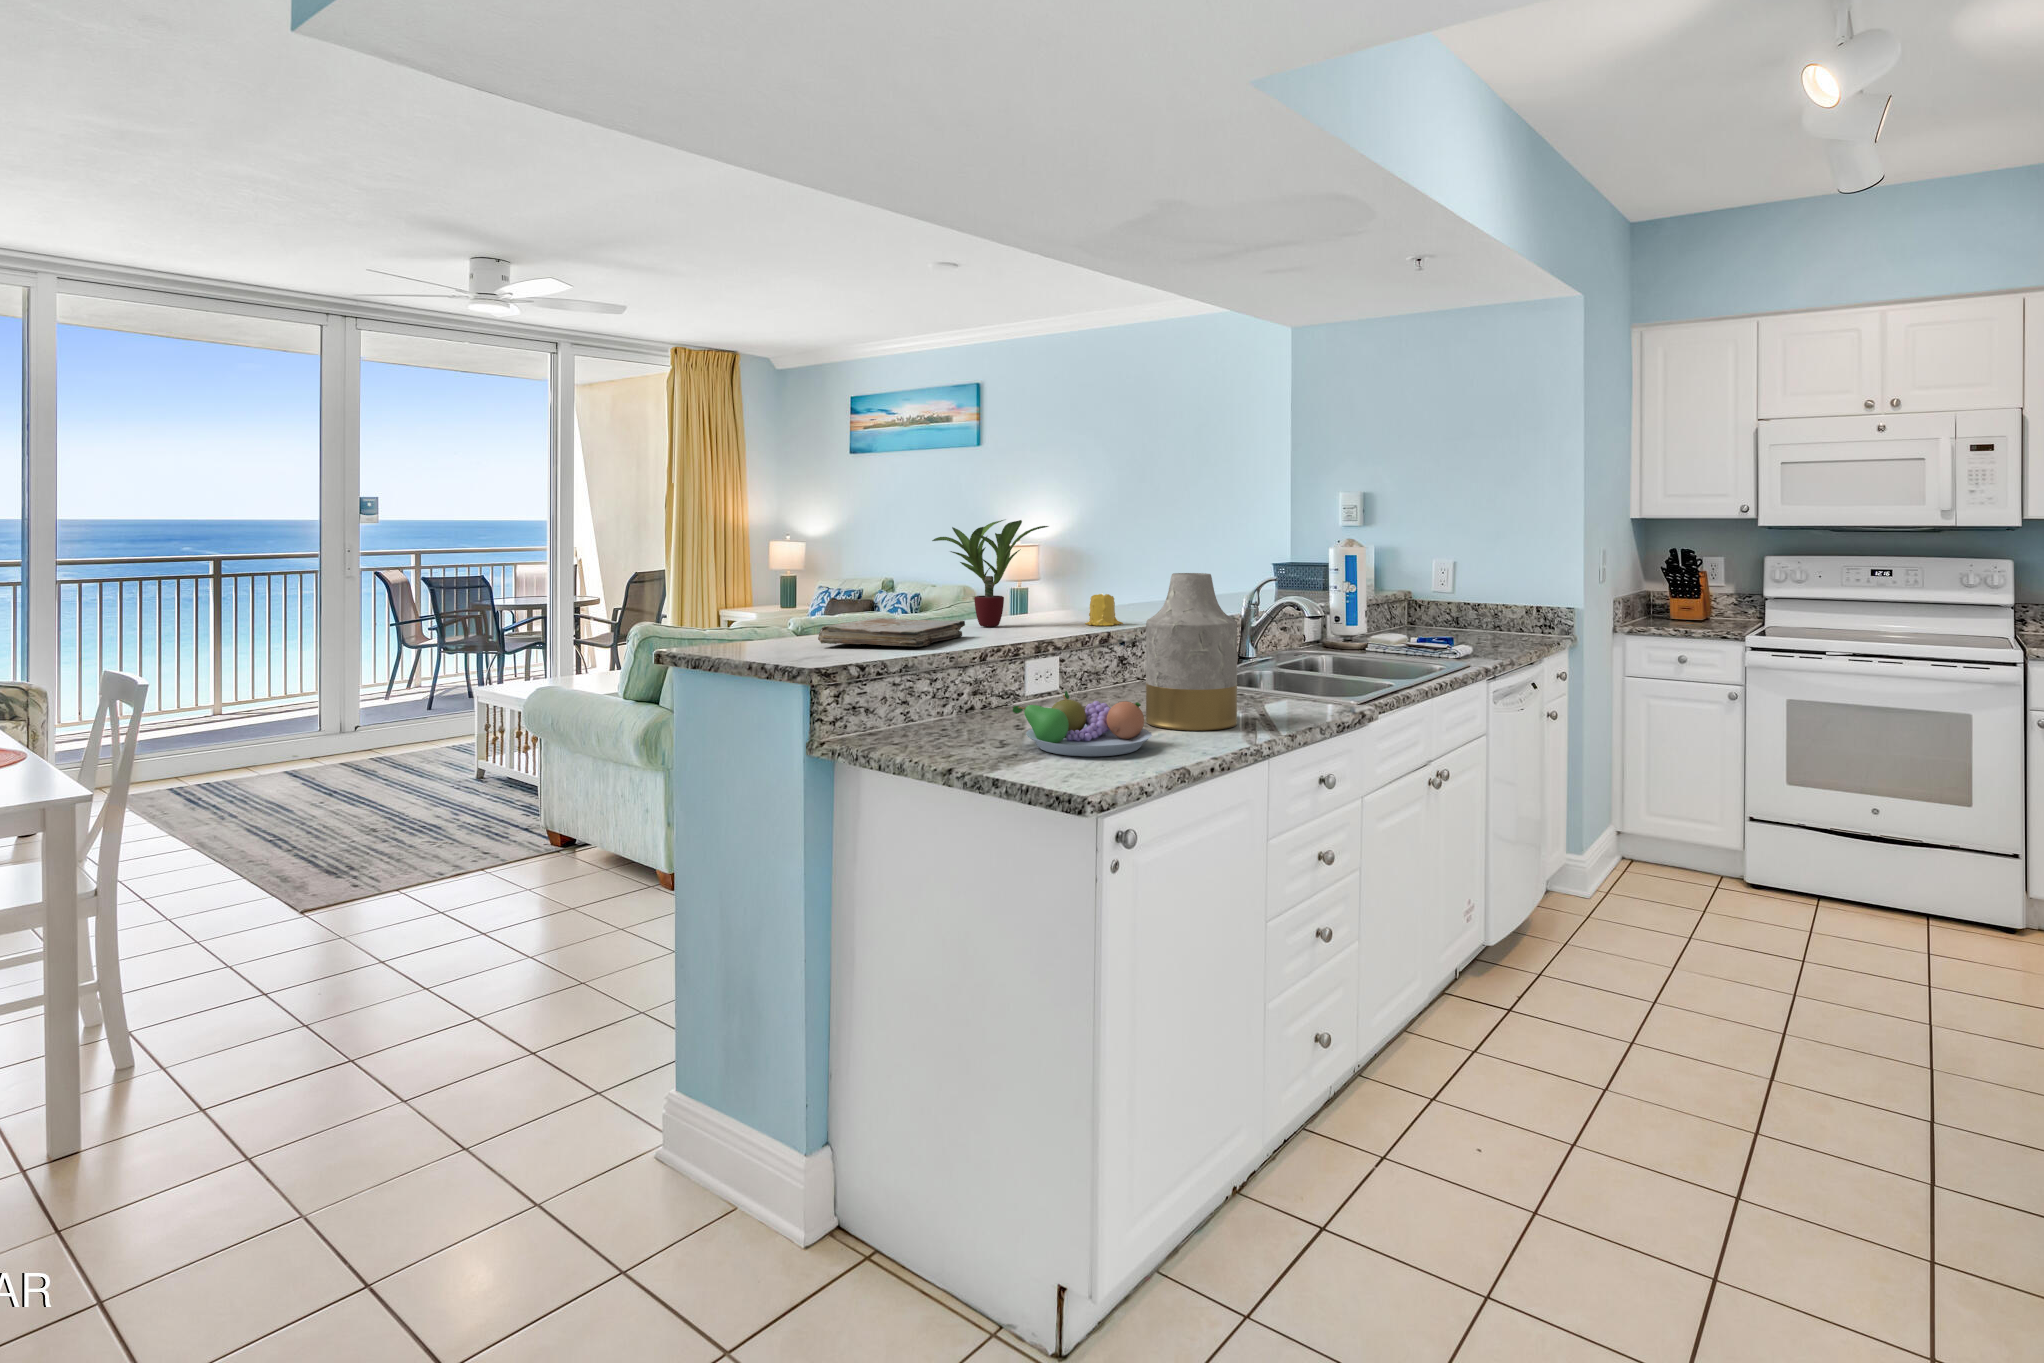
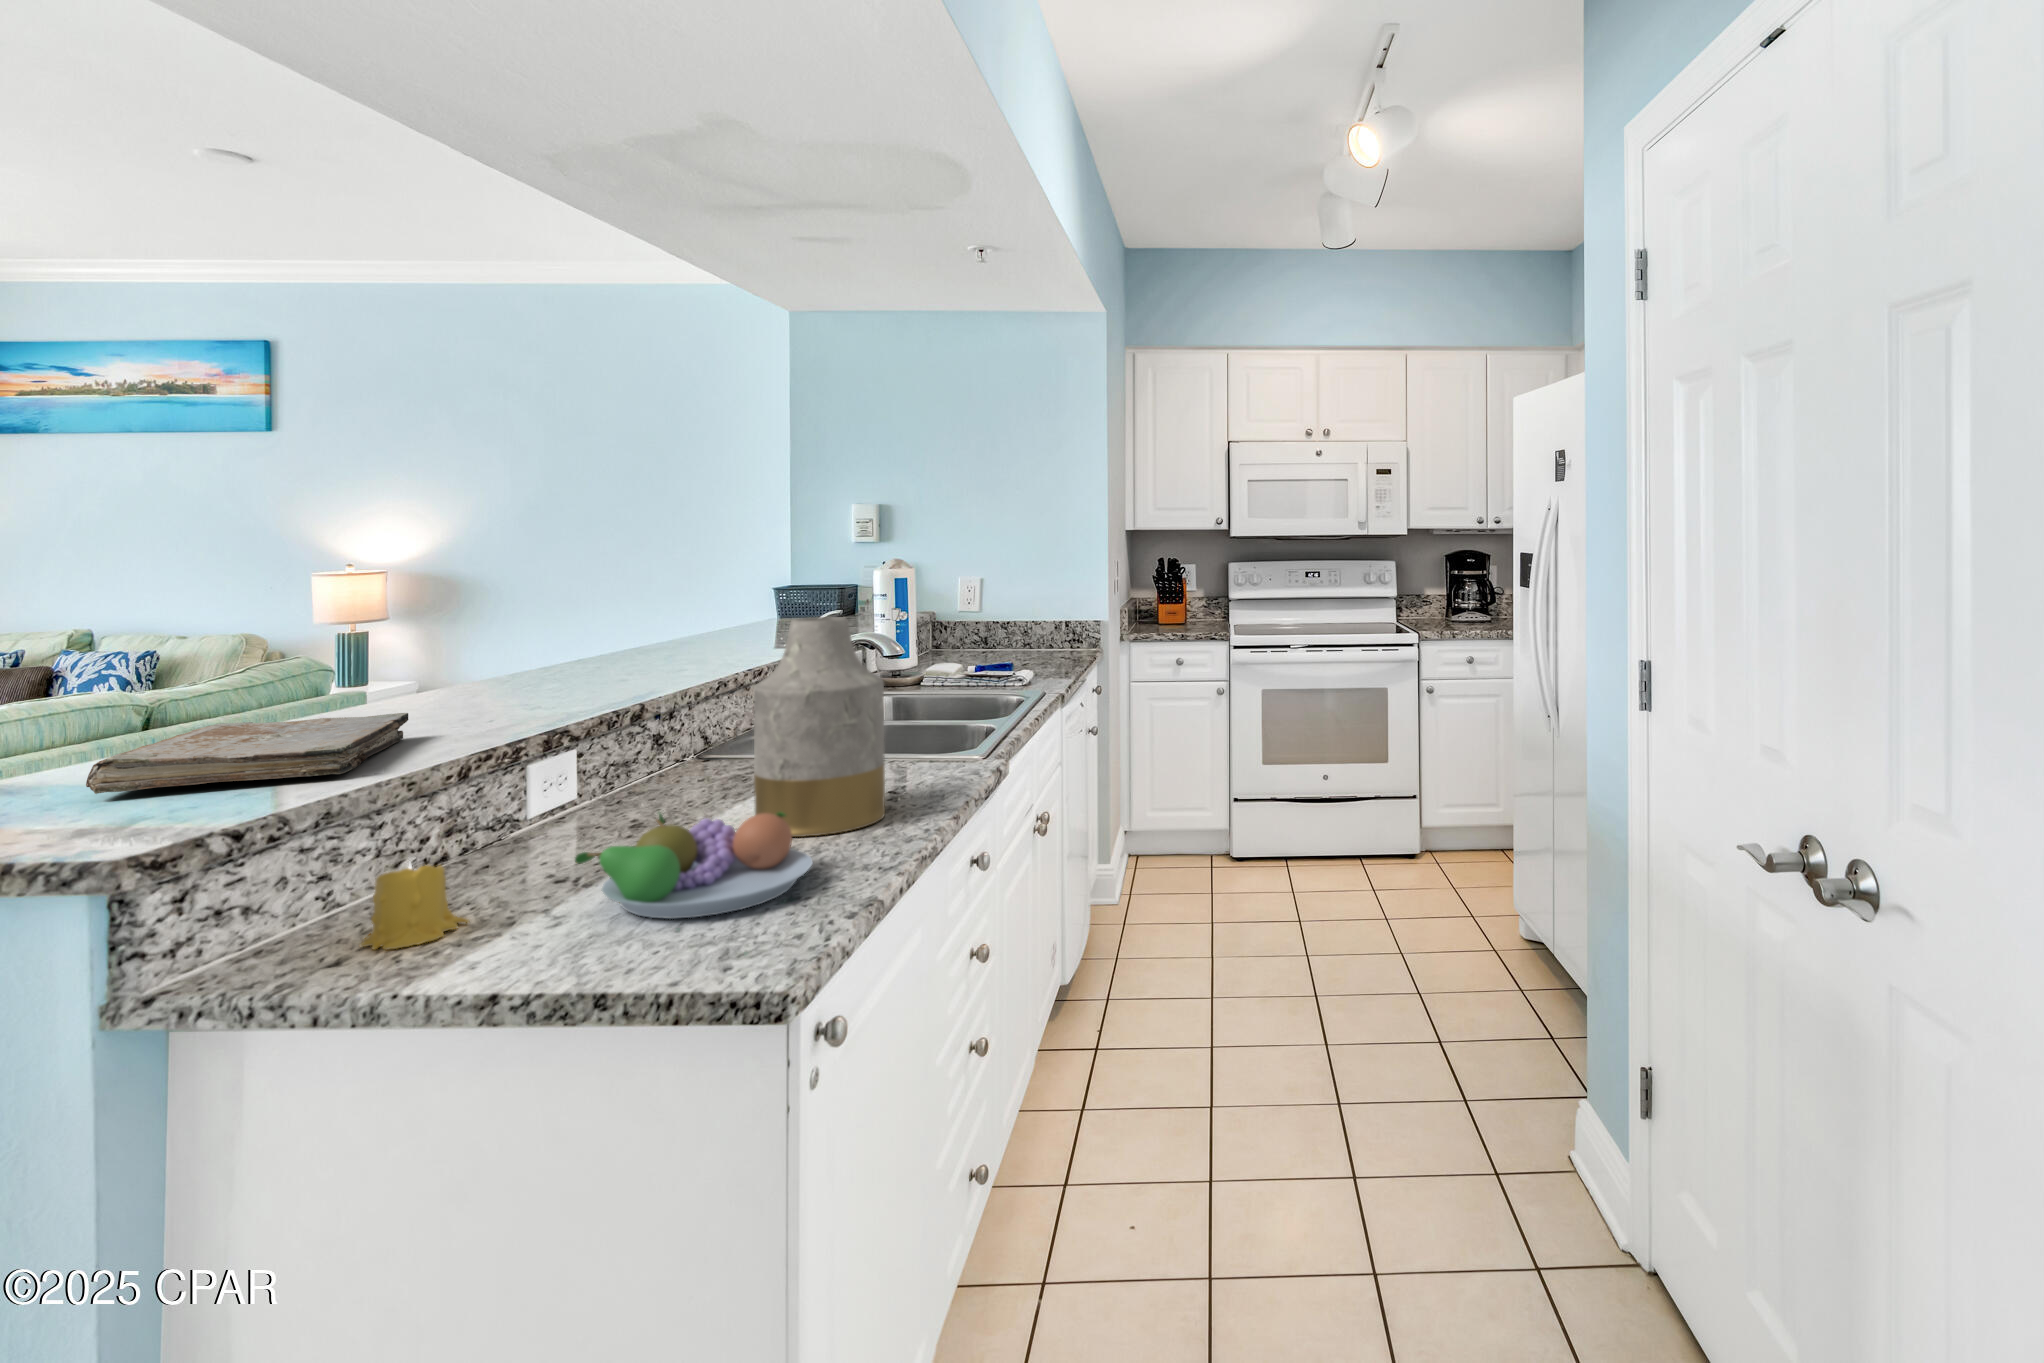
potted plant: present [932,520,1048,627] -> none [313,545,538,714]
candle: present [1085,594,1123,626] -> present [360,863,469,950]

